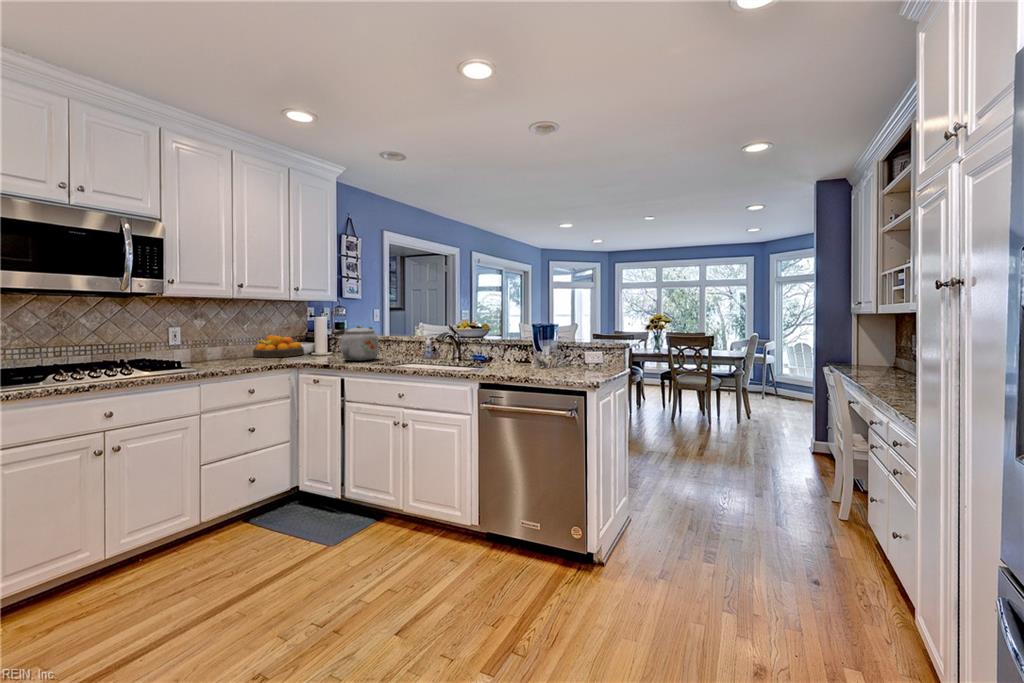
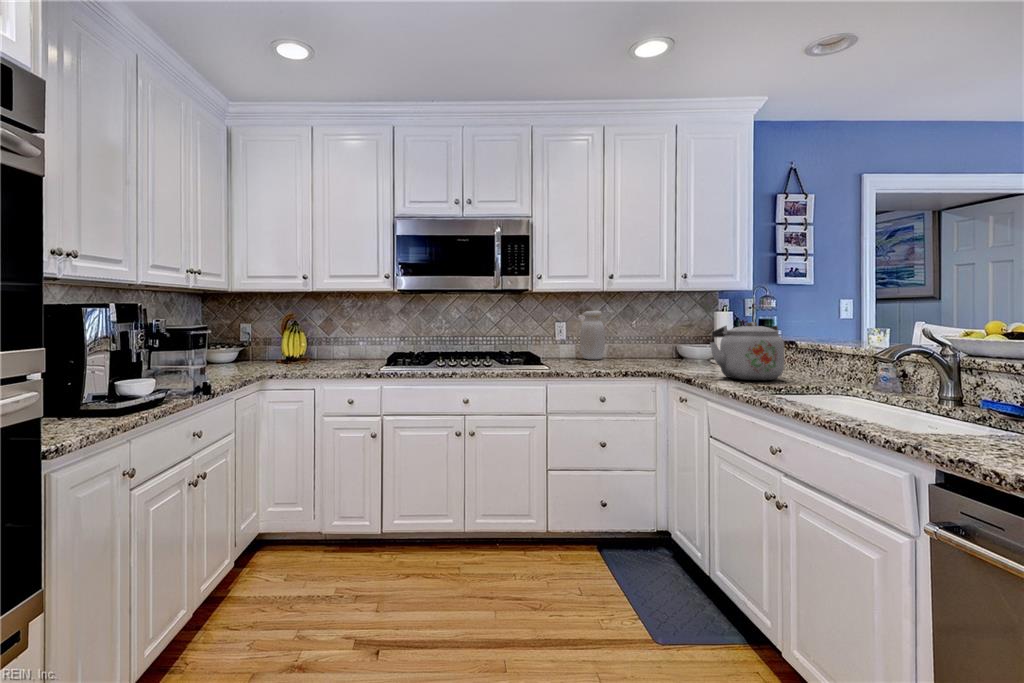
jar: none [199,317,225,359] -> present [580,311,605,360]
fruit bowl: present [253,335,304,357] -> none [632,335,694,364]

